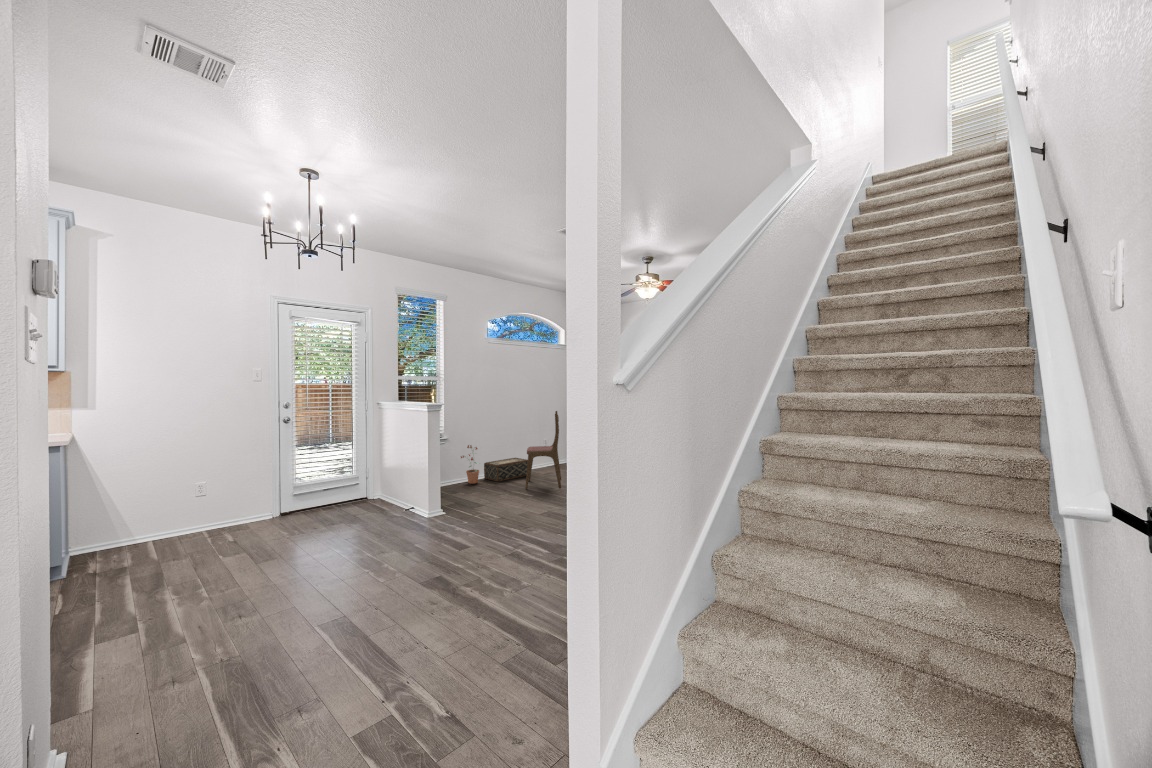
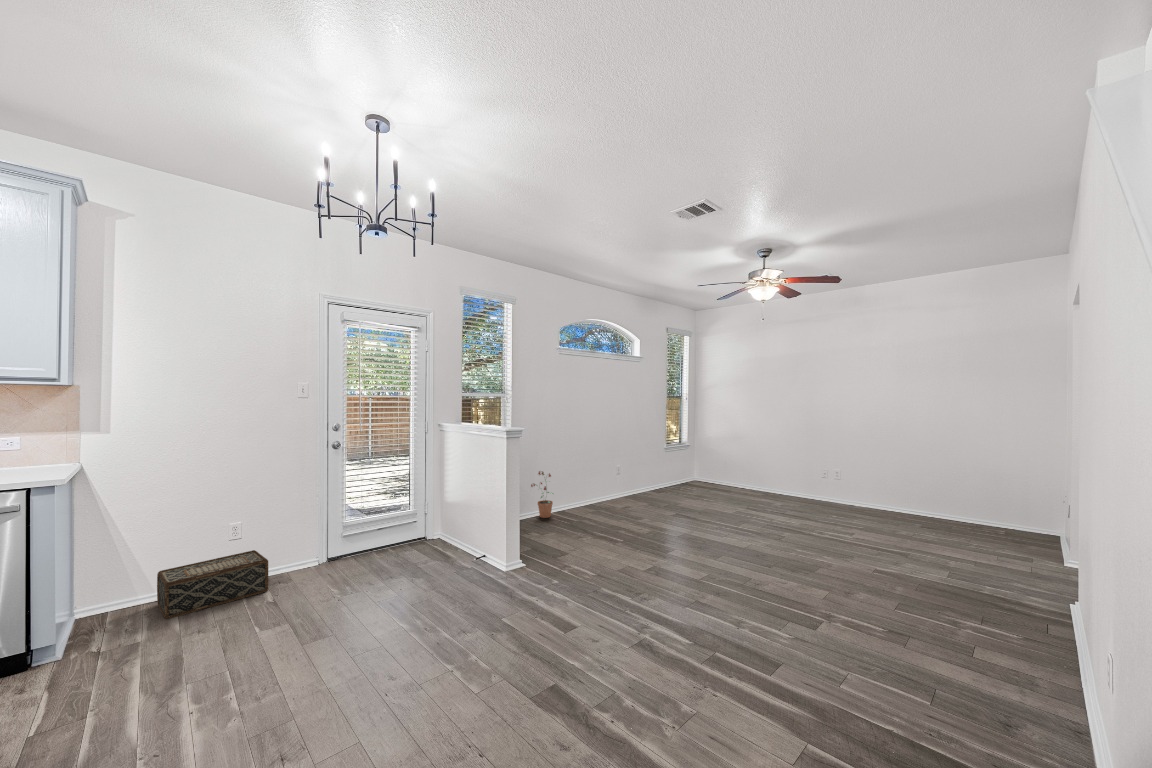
dining chair: present [525,411,561,489] -> none [610,432,656,528]
woven basket: present [484,458,528,481] -> present [157,550,268,619]

